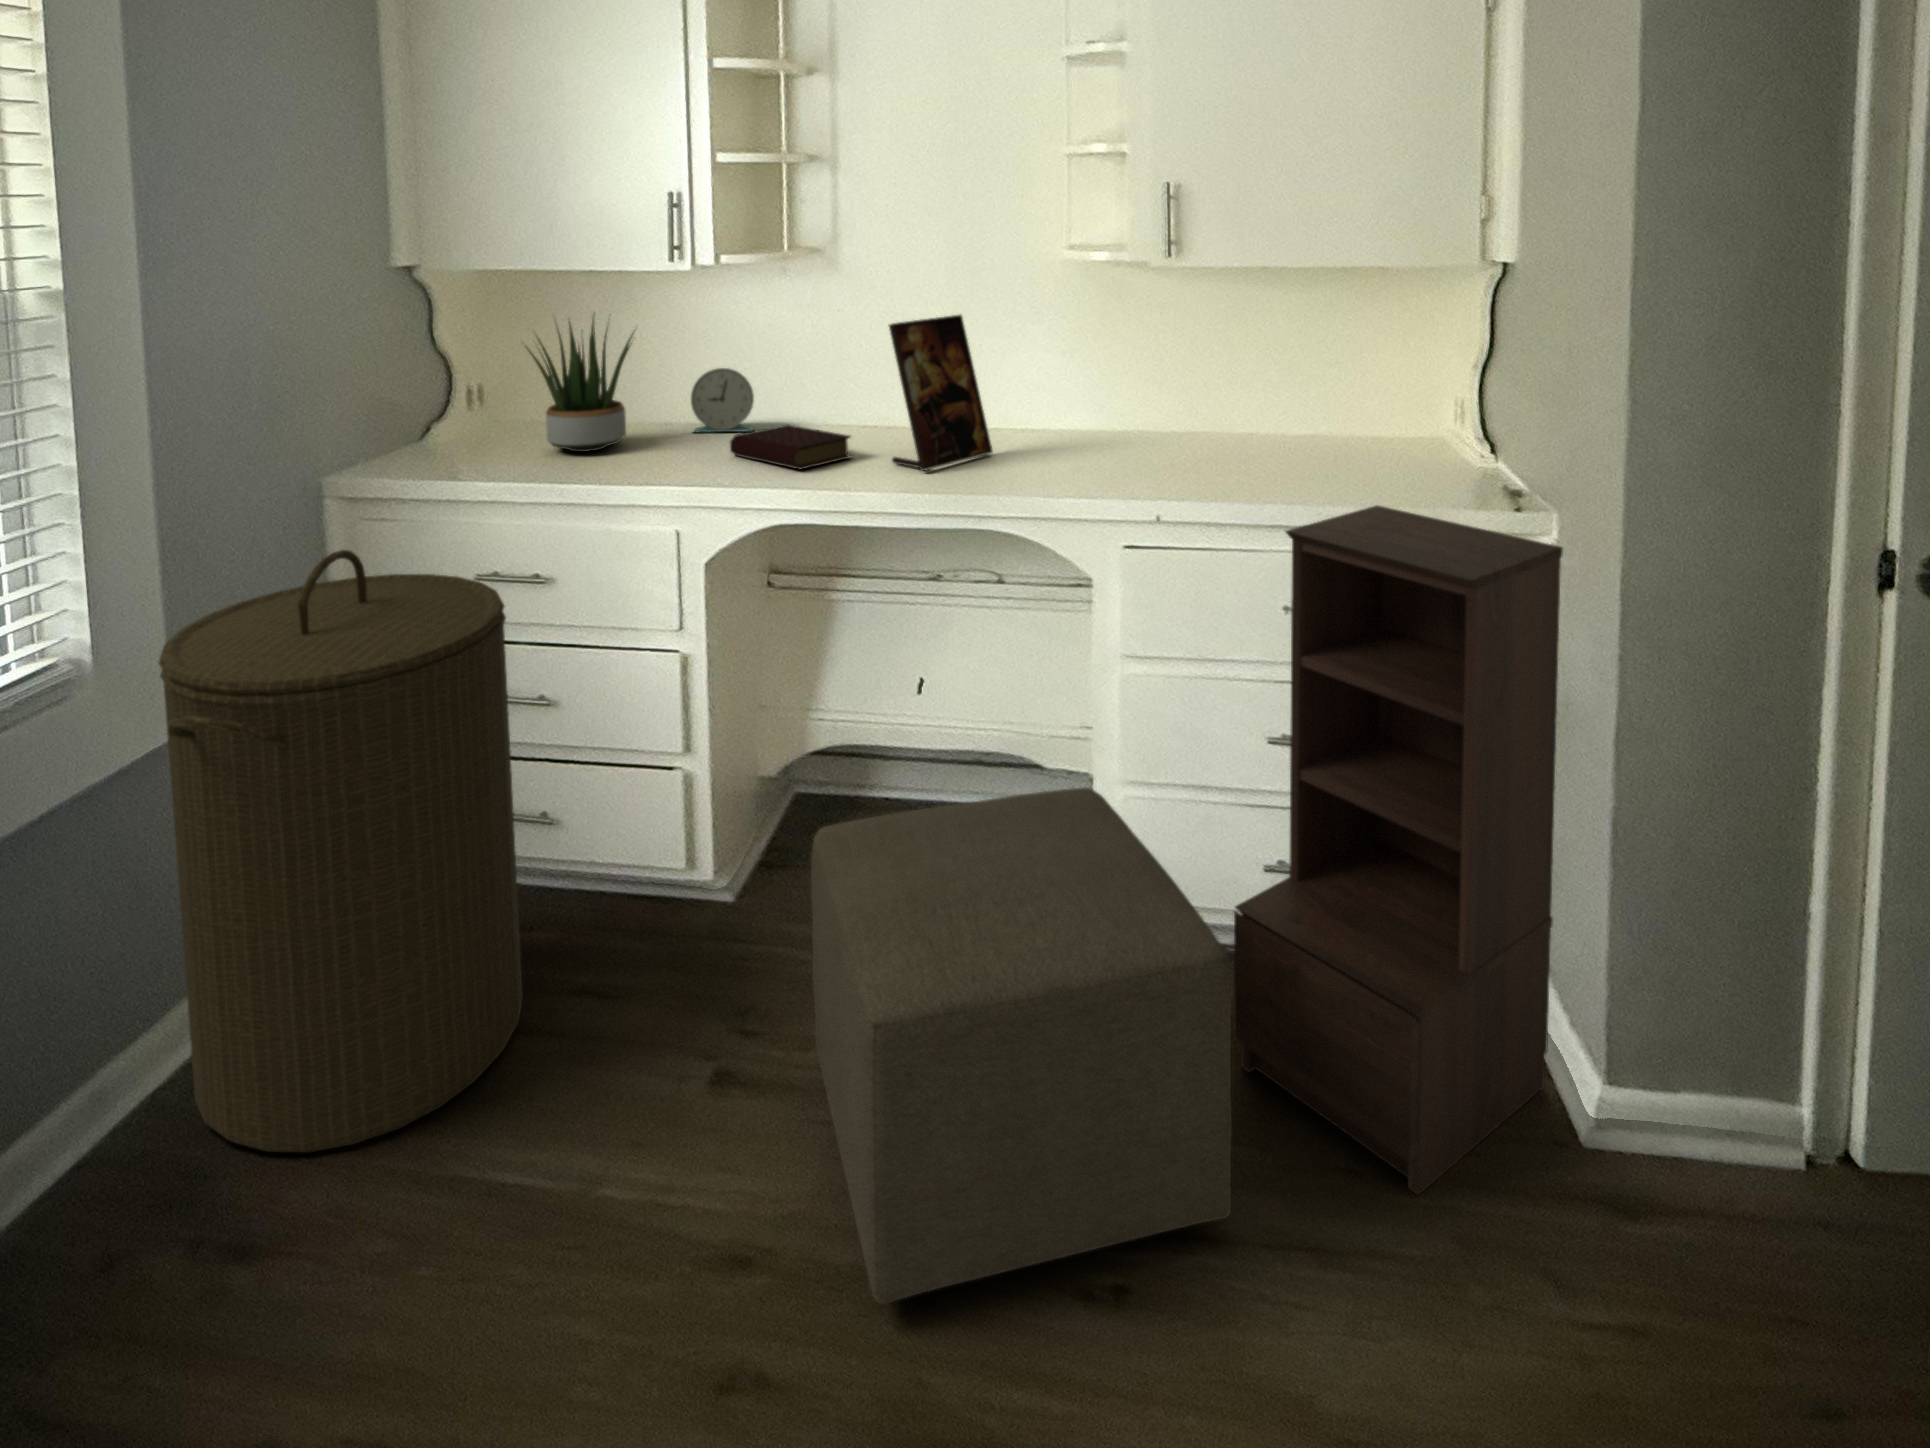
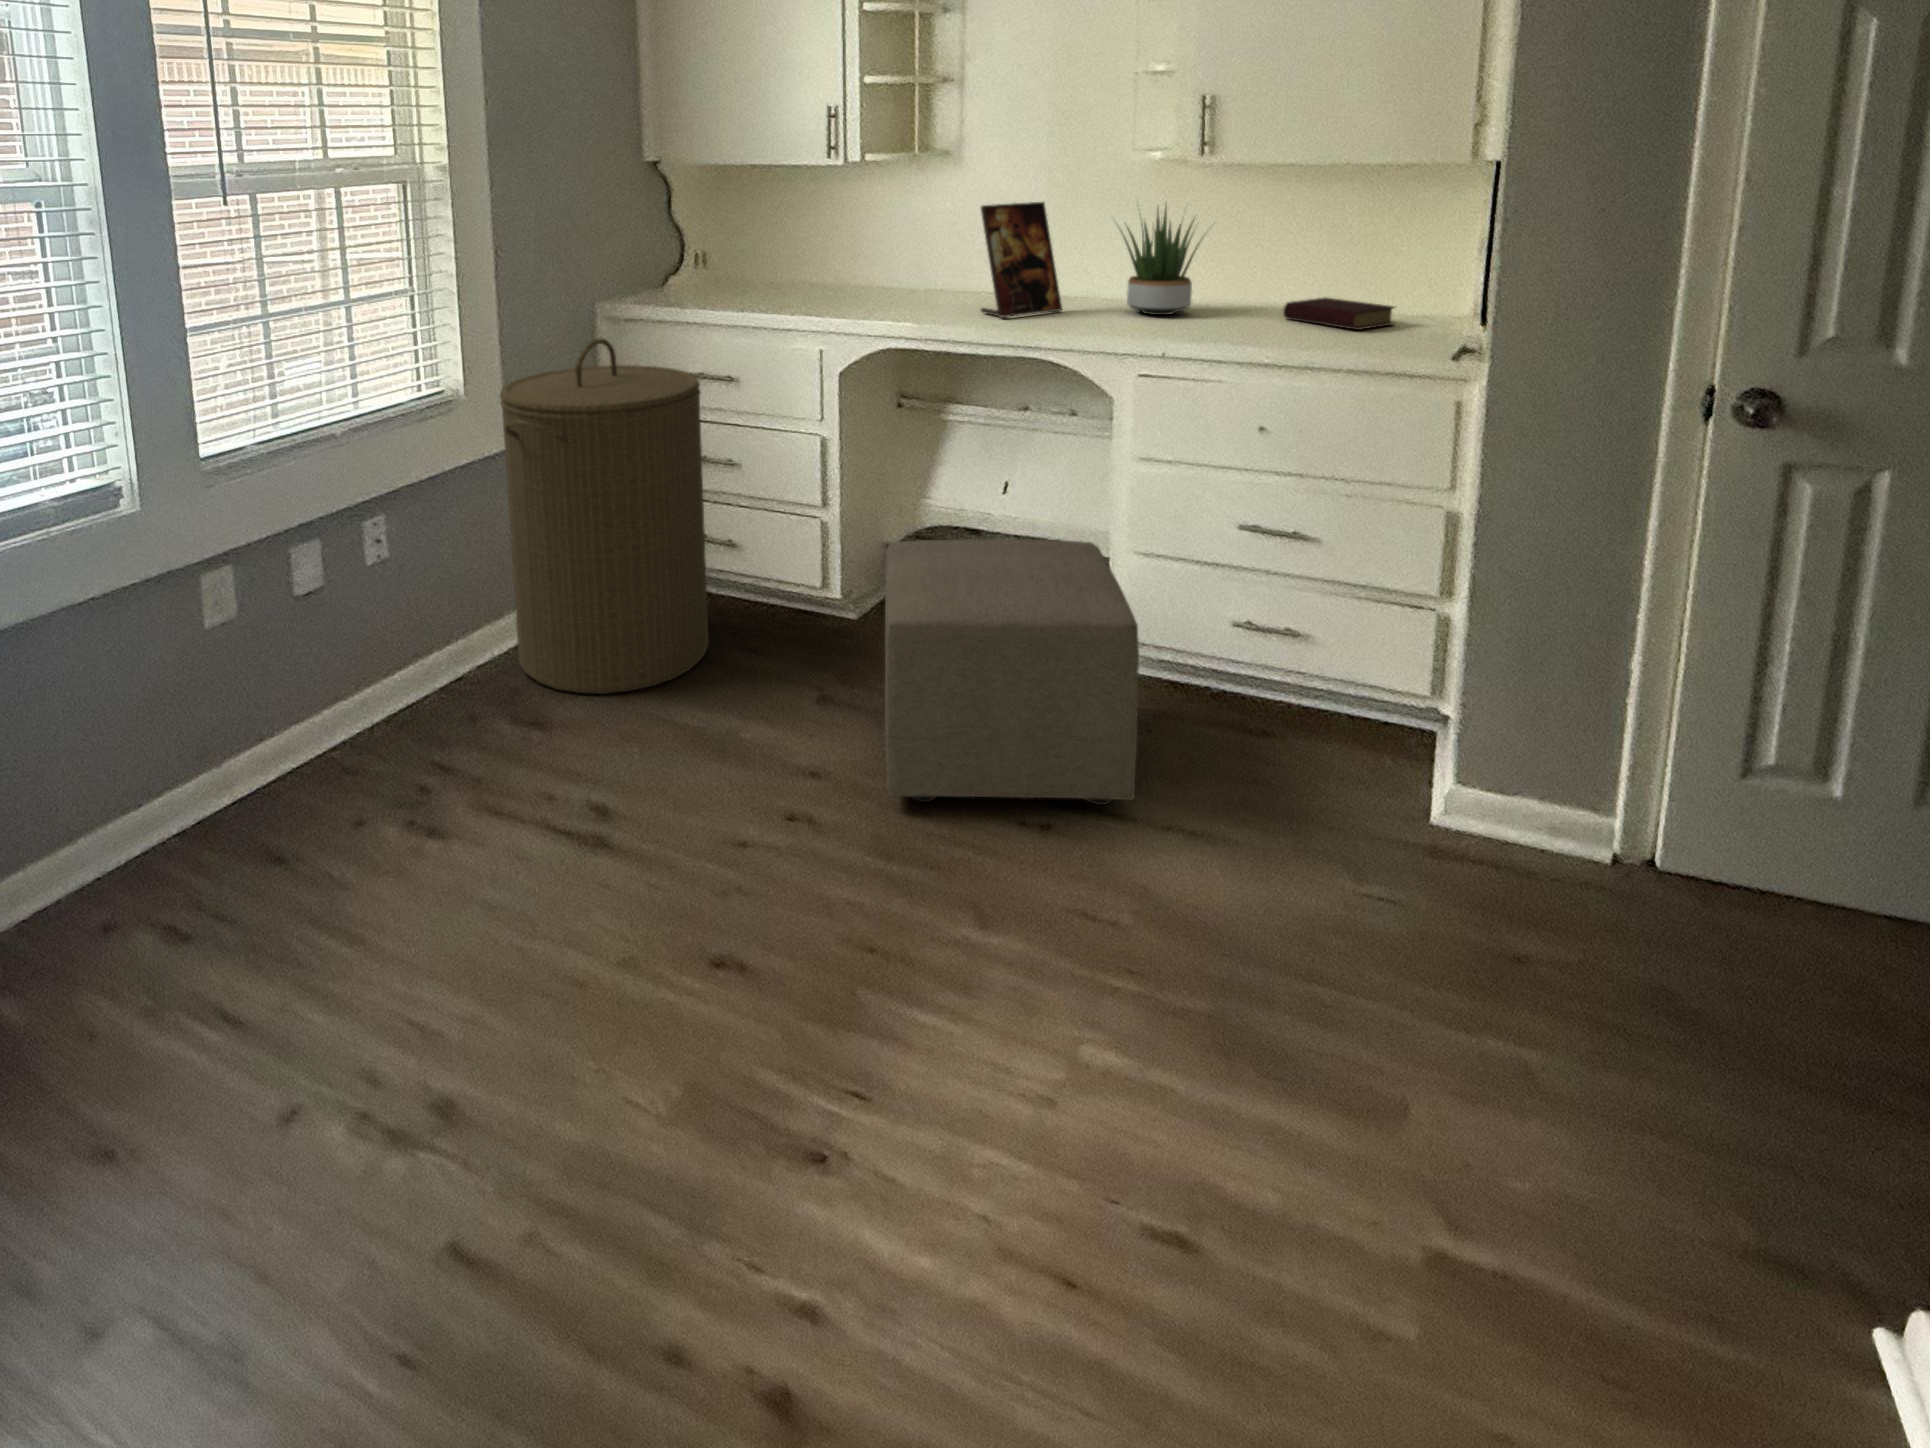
potted plant: present [527,319,633,452] -> present [1122,208,1199,315]
alarm clock: present [691,368,754,432] -> none [845,242,892,291]
book: present [730,425,851,470] -> present [1283,298,1394,330]
bookshelf: present [1234,505,1563,1195] -> none [1180,351,1457,821]

